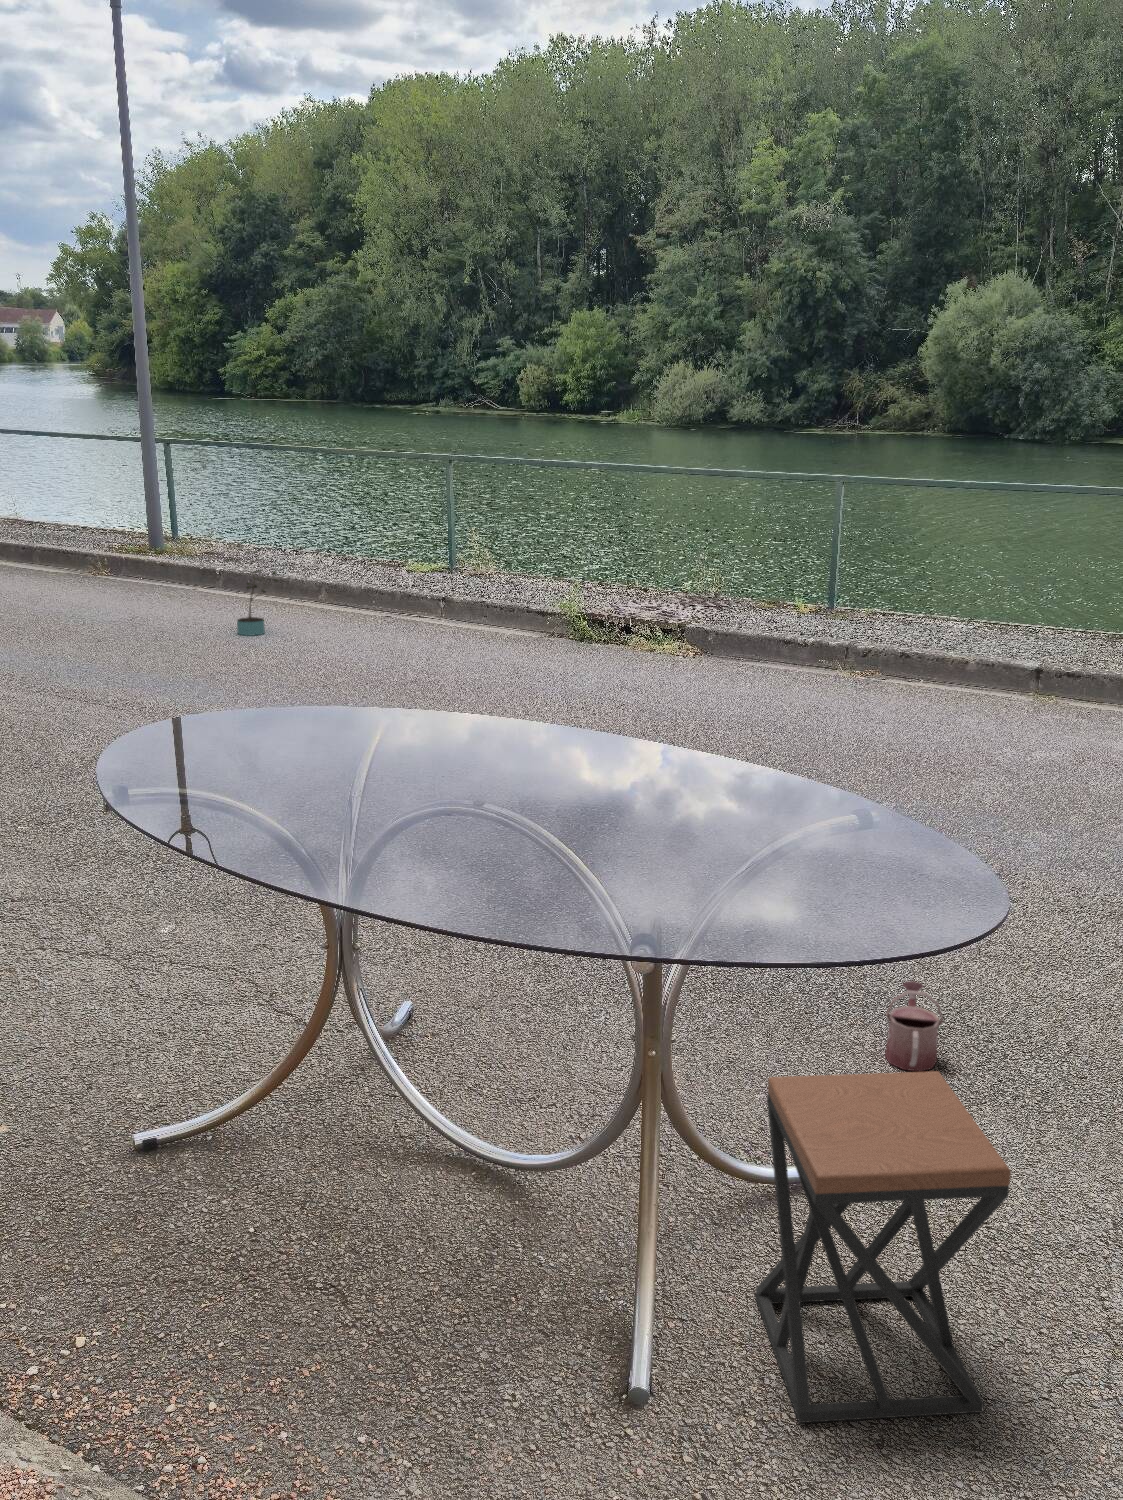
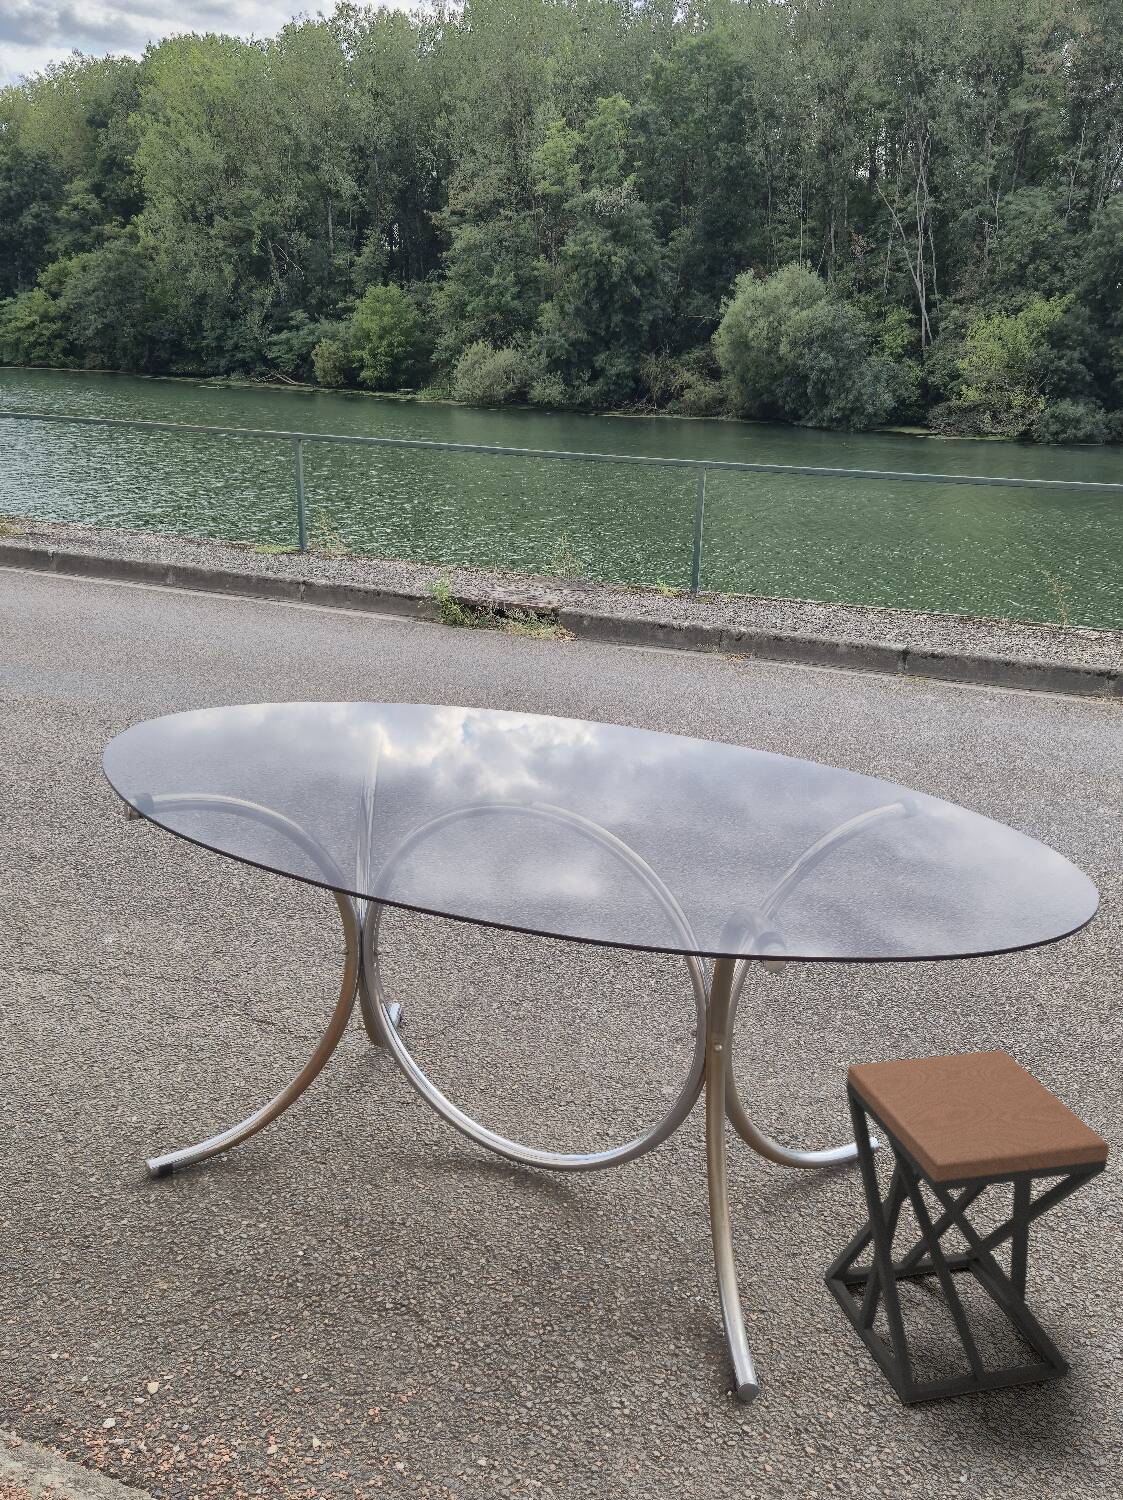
potted plant: present [226,546,278,636] -> none [83,525,141,618]
watering can: present [885,981,943,1072] -> none [870,956,927,1043]

